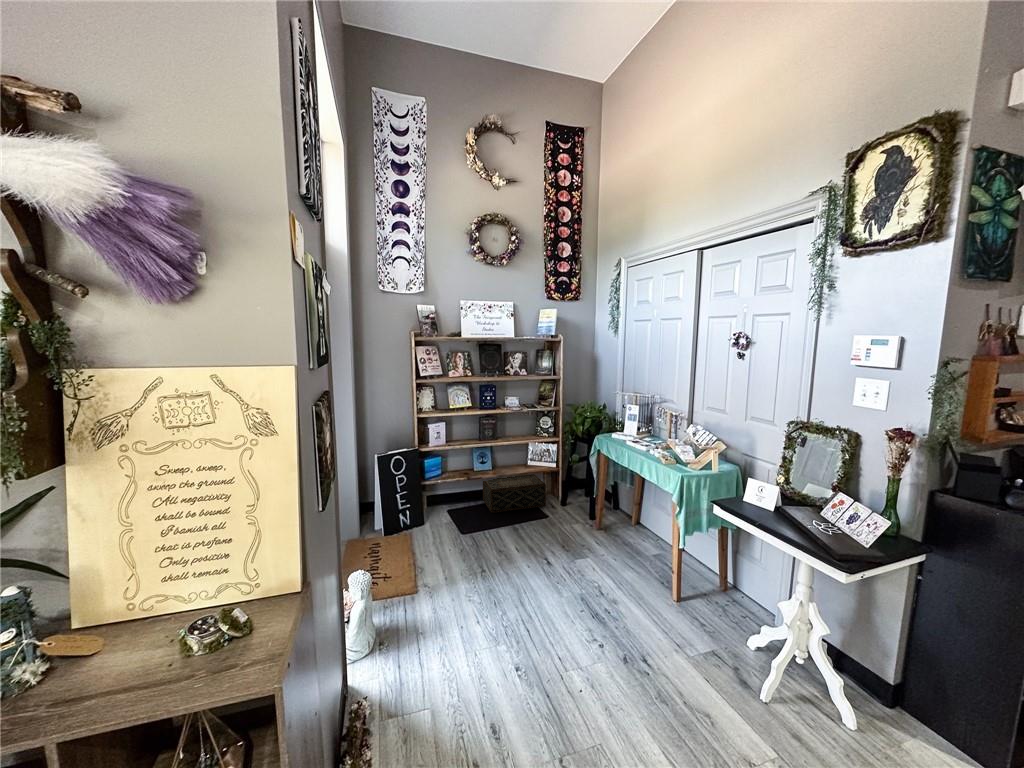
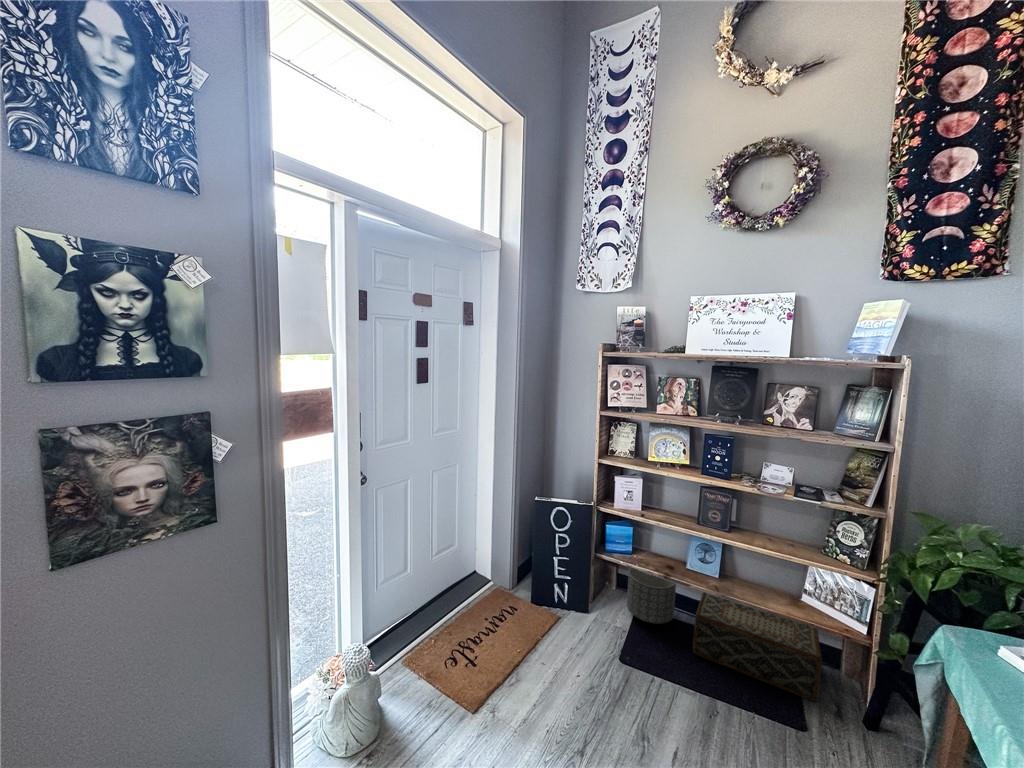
planter: none [442,477,472,512] -> present [627,567,676,624]

